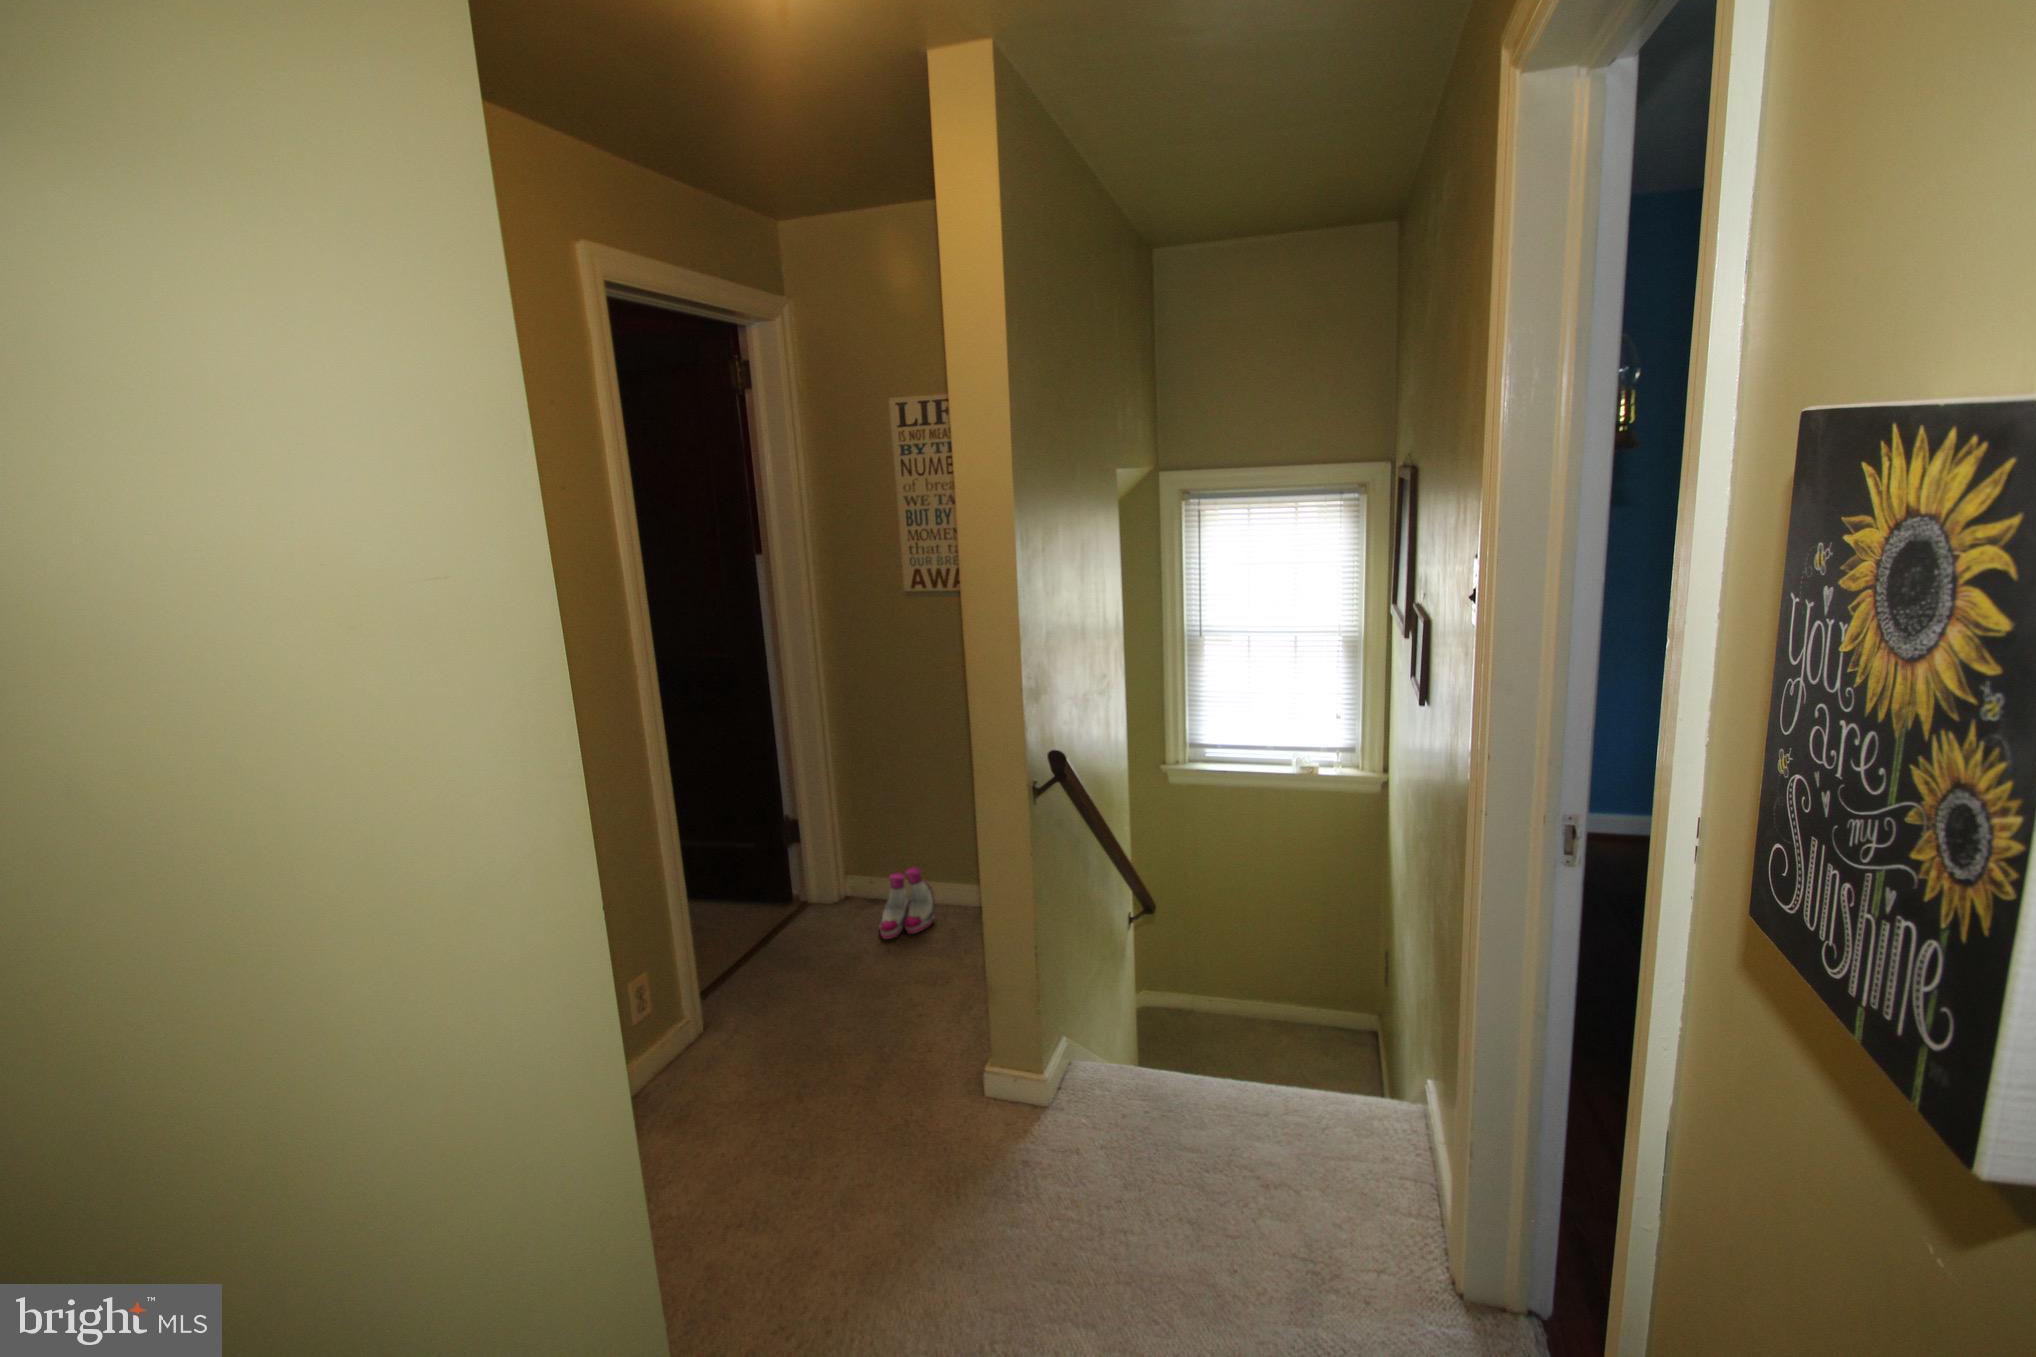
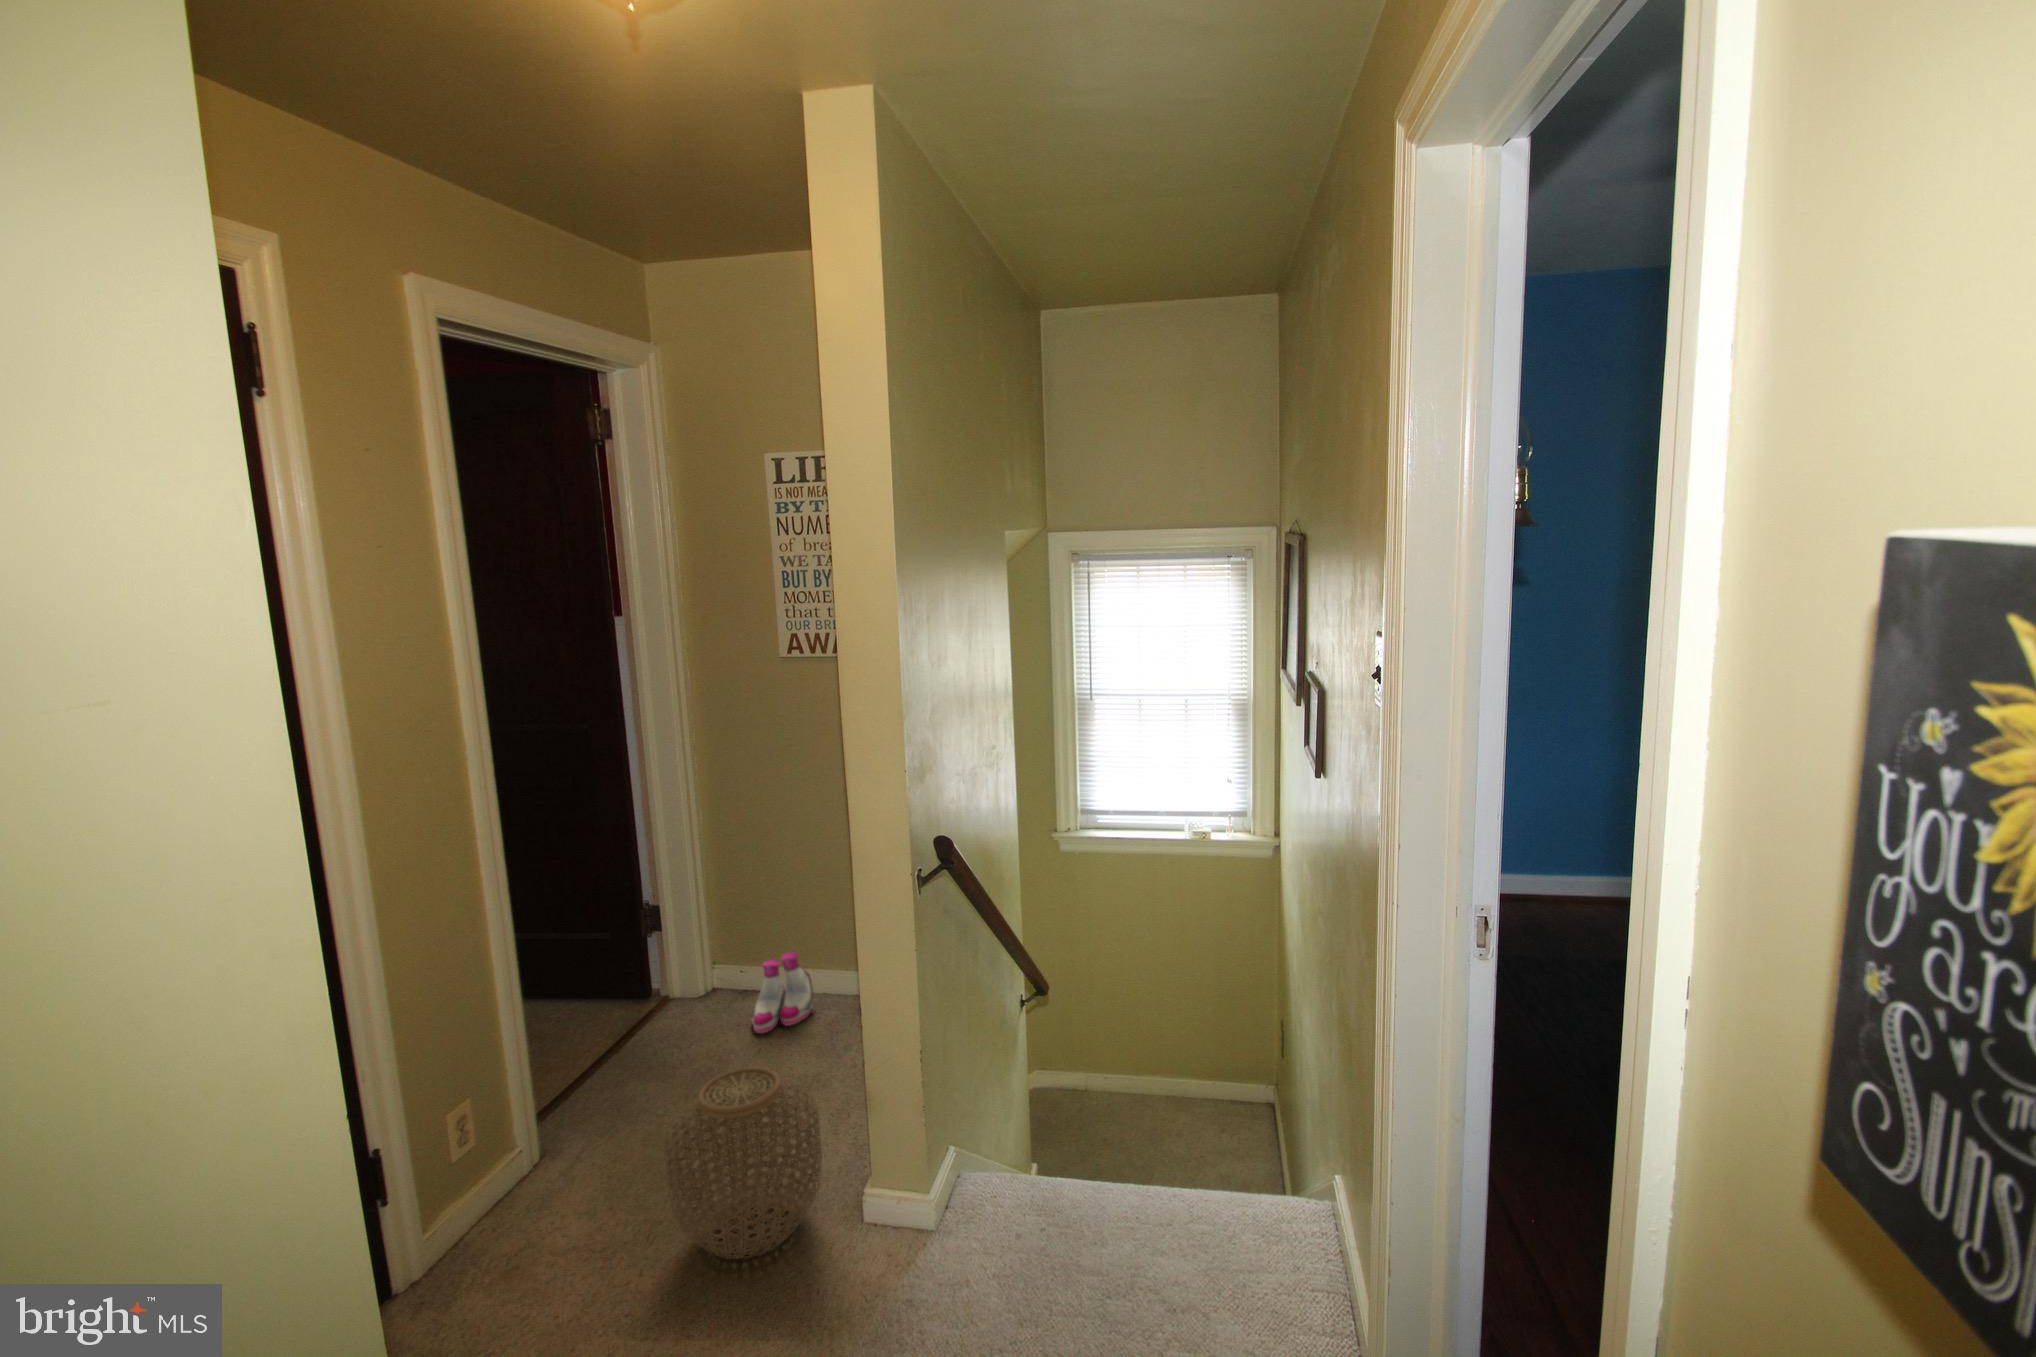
woven basket: none [782,983,923,1151] -> present [664,1068,822,1259]

